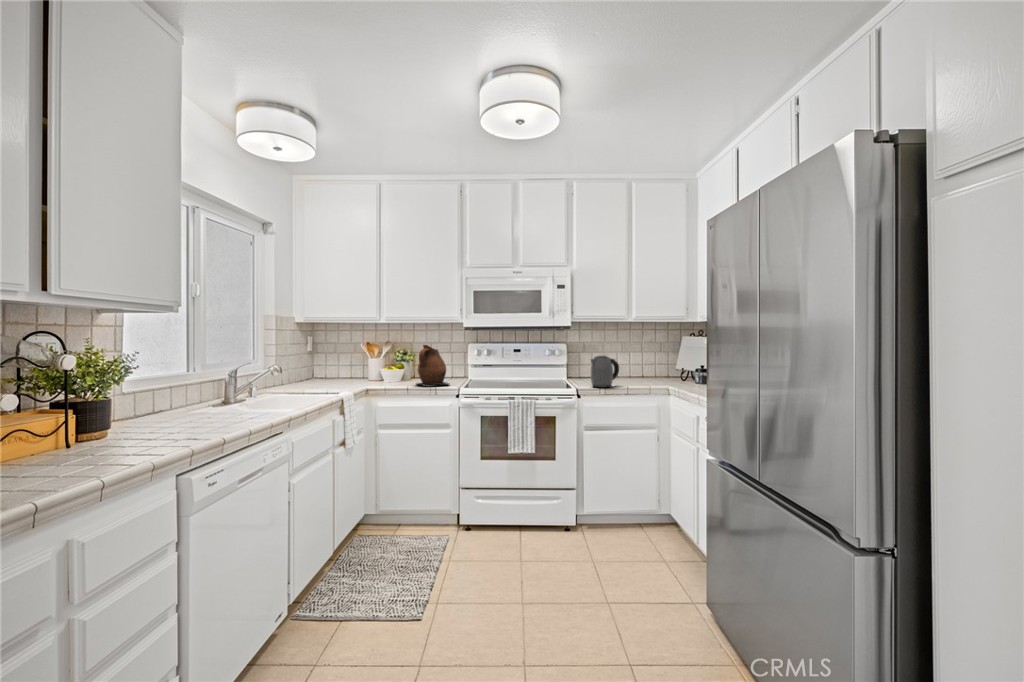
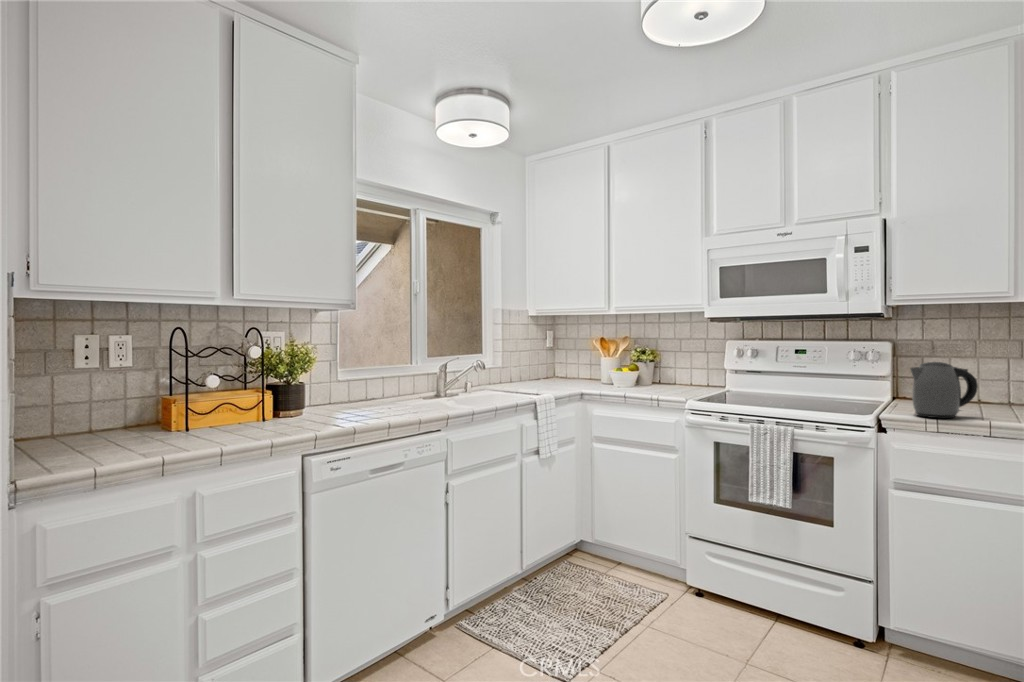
ceramic pitcher: present [416,345,449,385] -> none [643,341,686,396]

